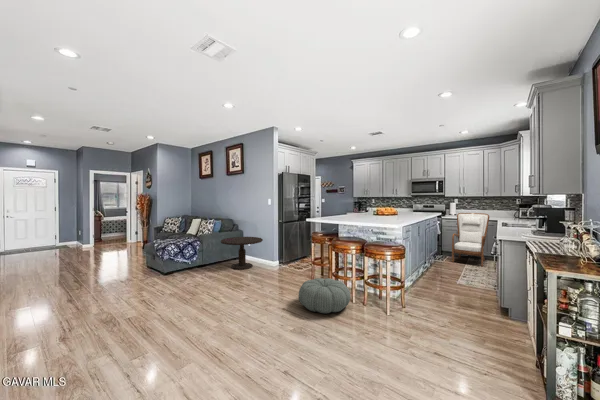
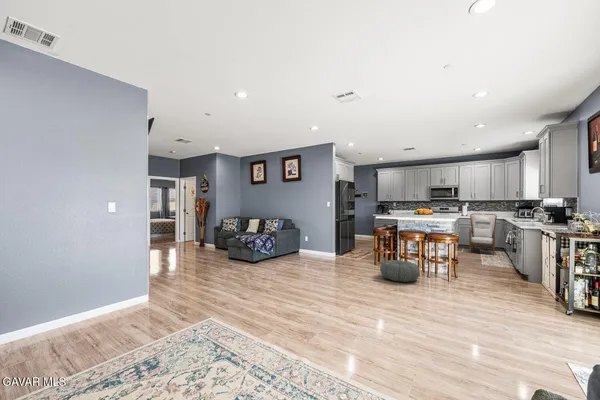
side table: present [221,237,263,270] -> none [290,234,324,260]

